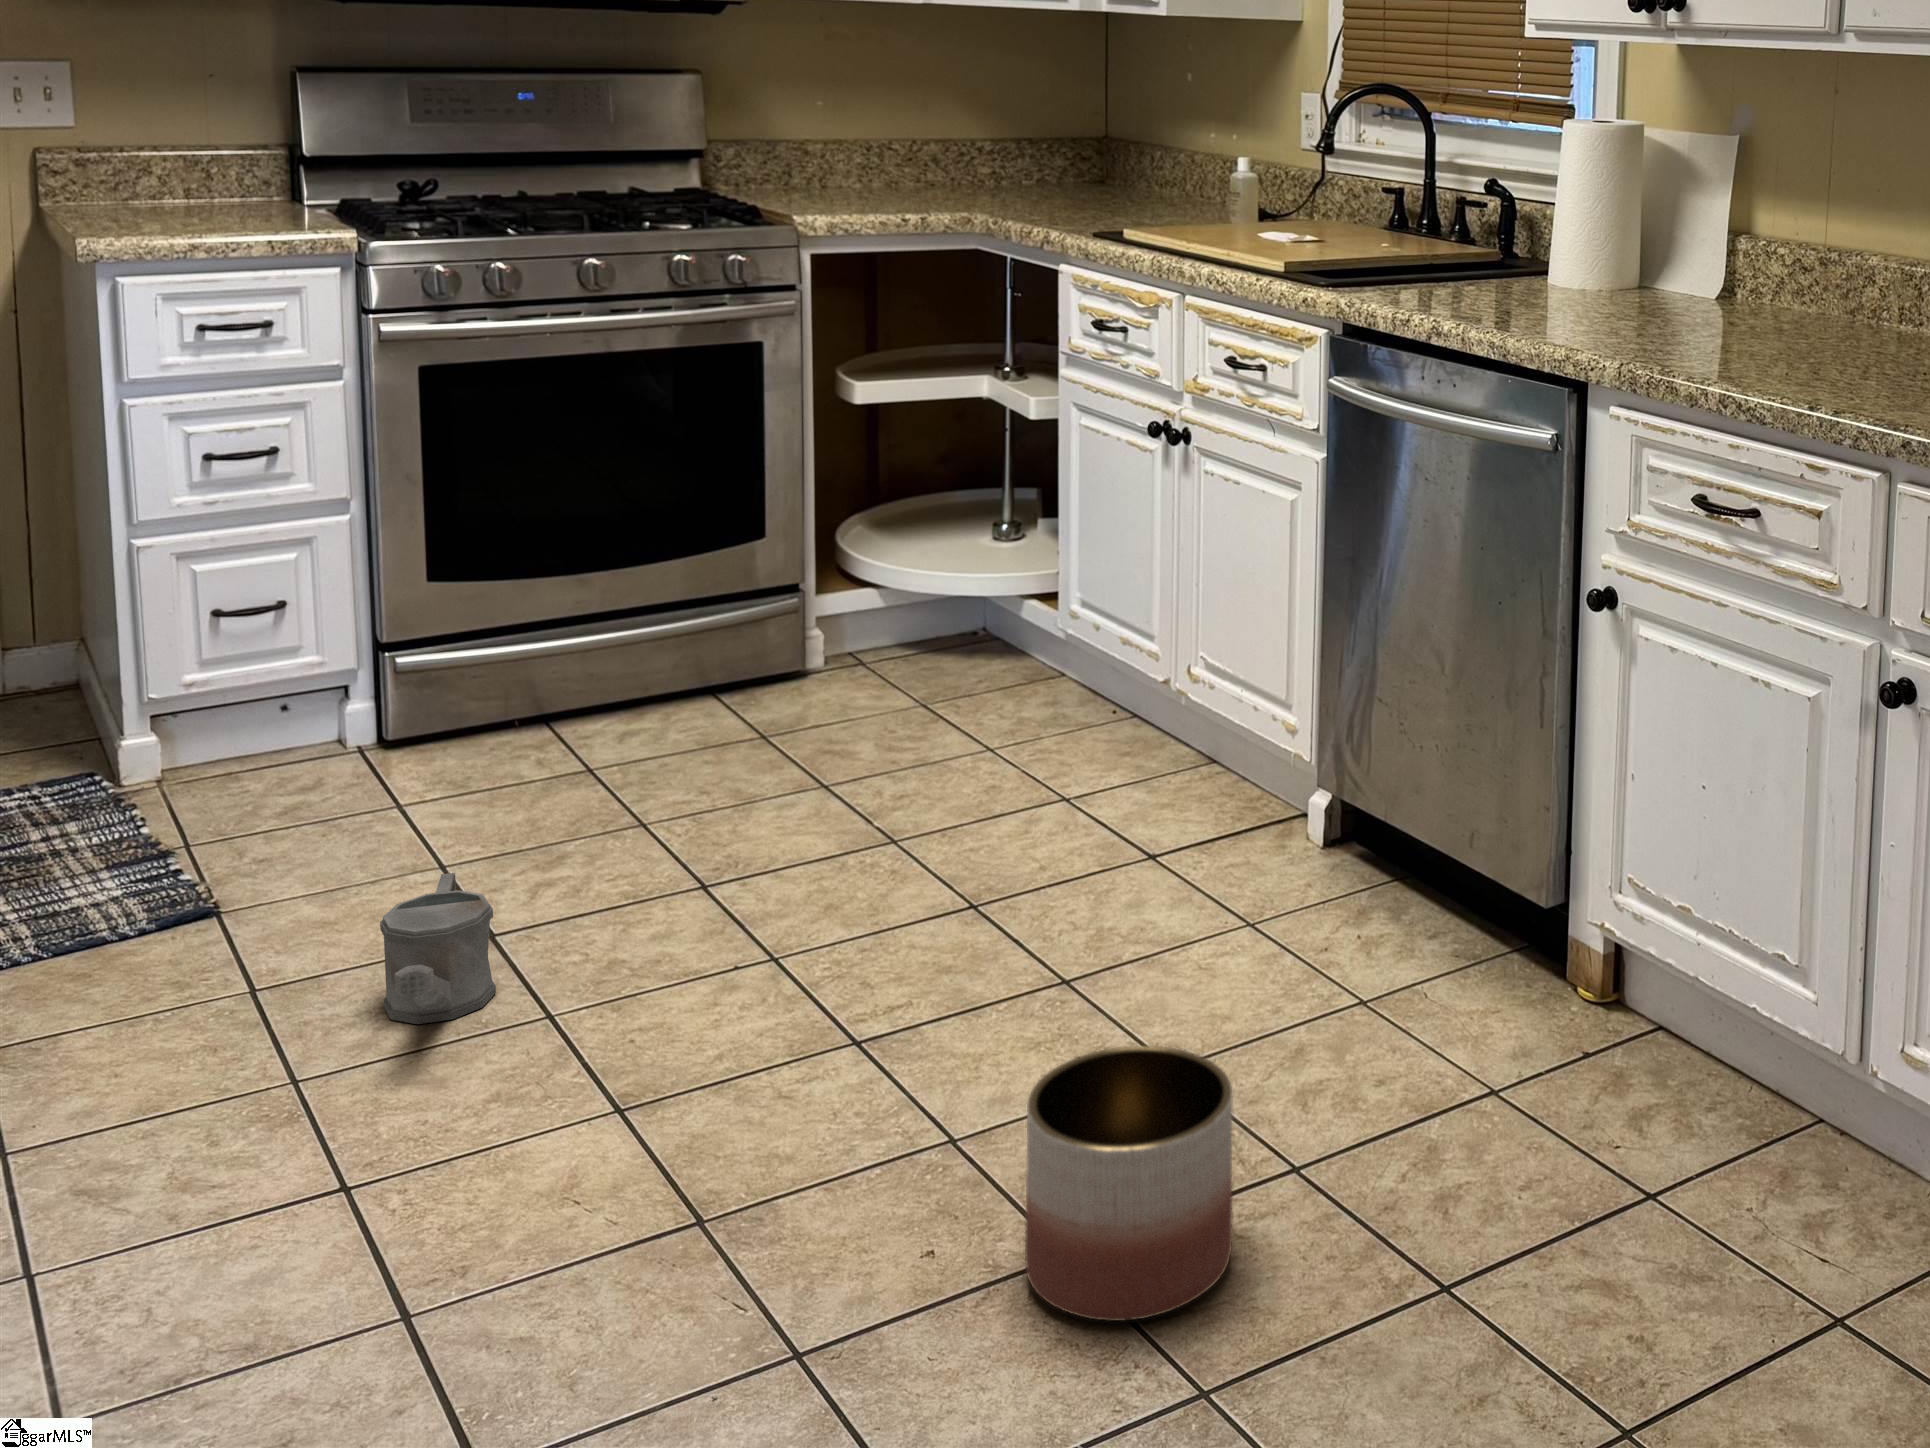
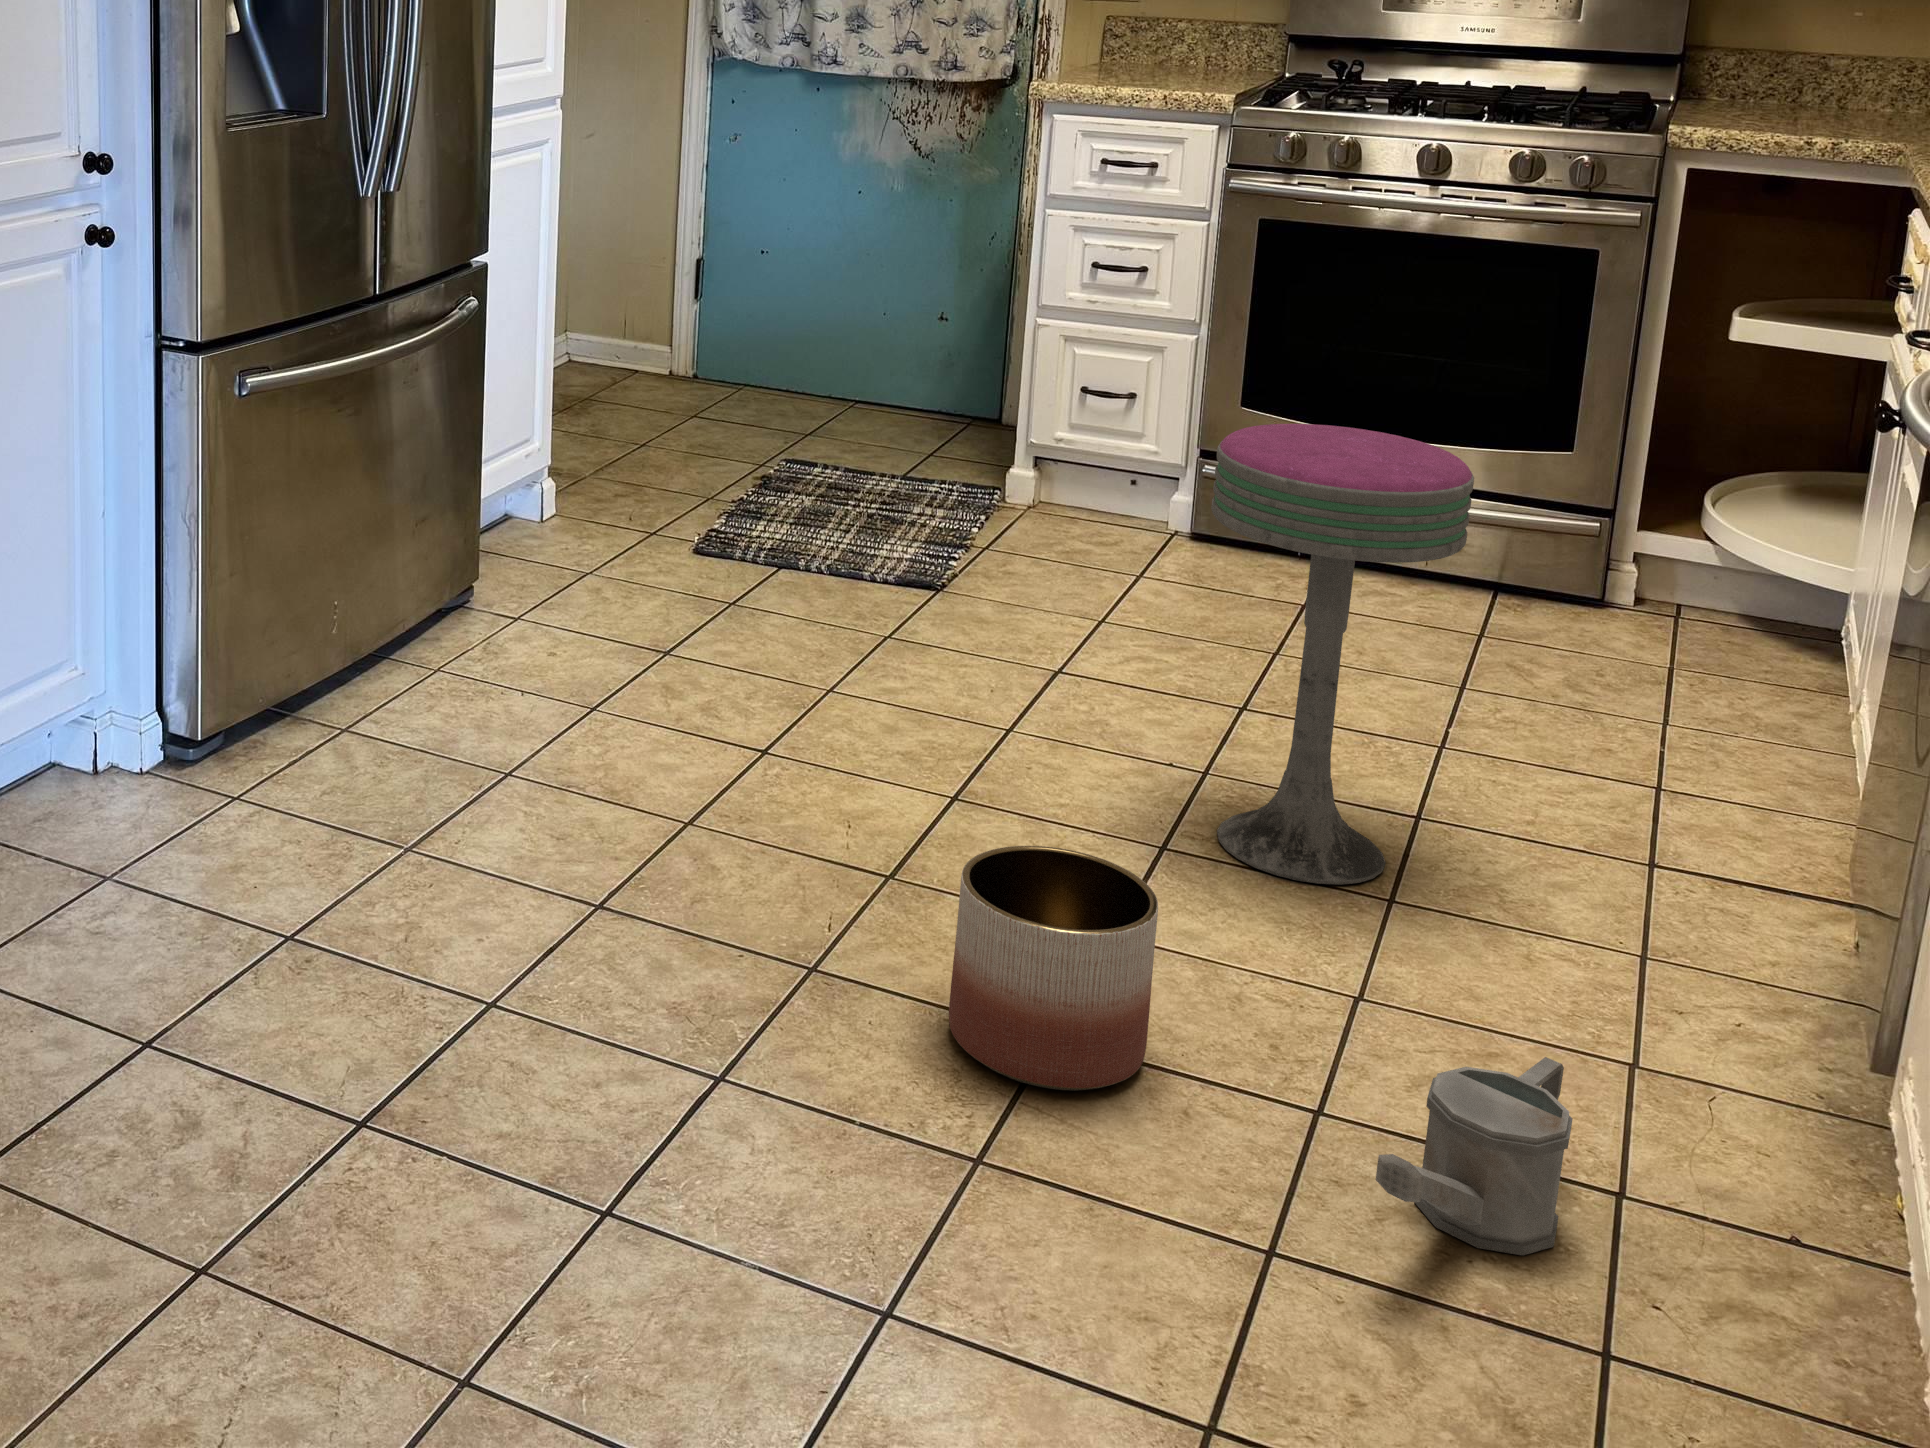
bar stool: none [845,546,1089,1013] -> present [1212,424,1474,885]
watering can: present [380,873,496,1024] -> present [1376,1057,1573,1255]

